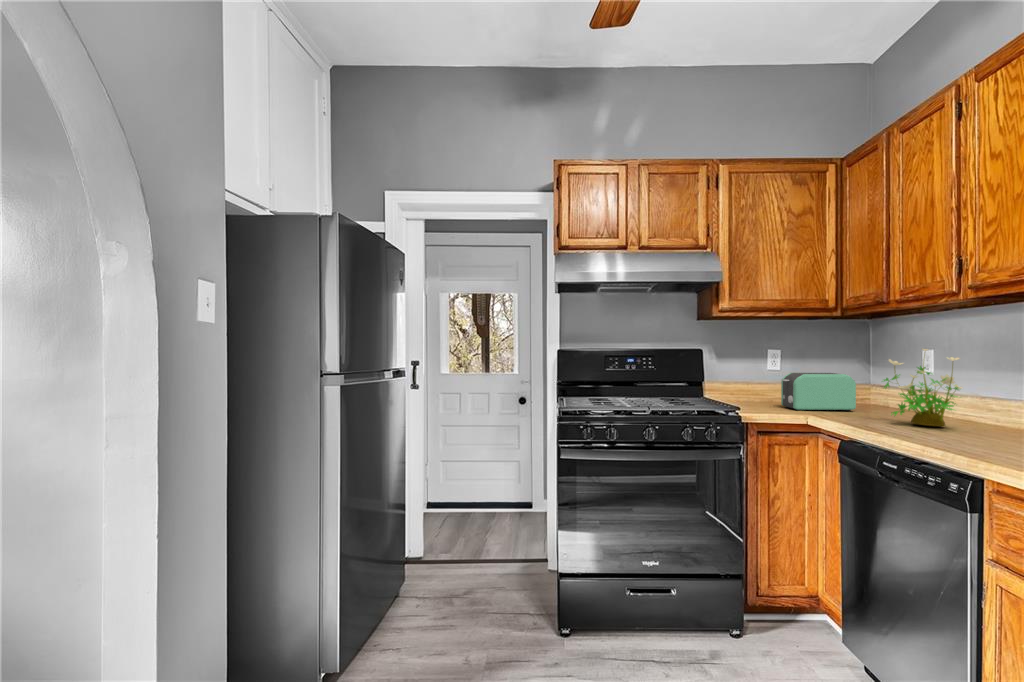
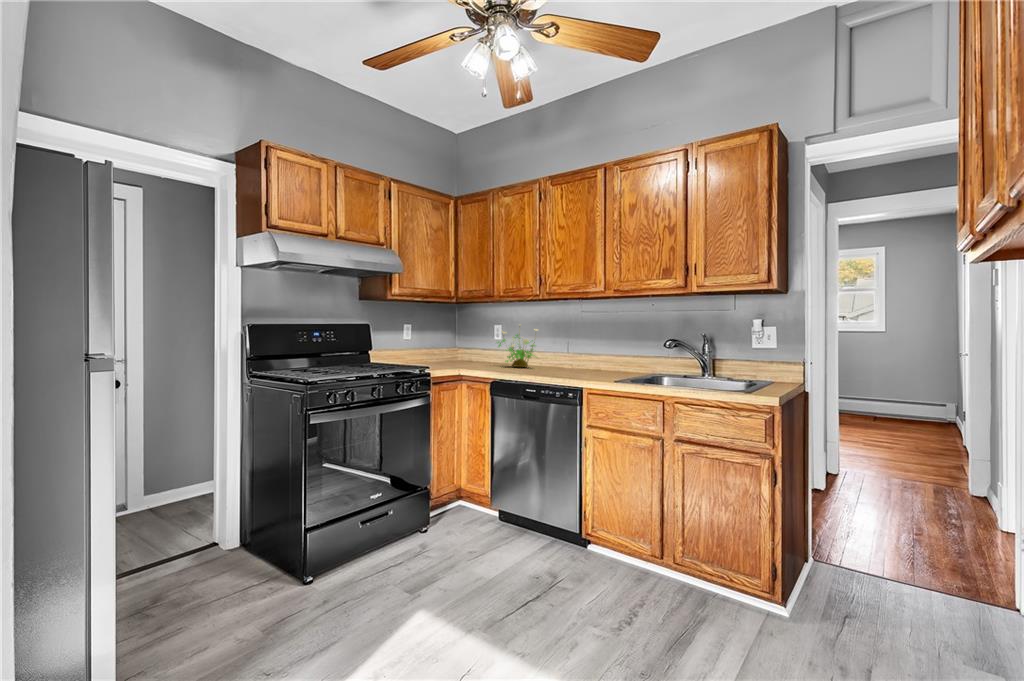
toaster: present [781,373,856,411] -> none [429,339,471,364]

